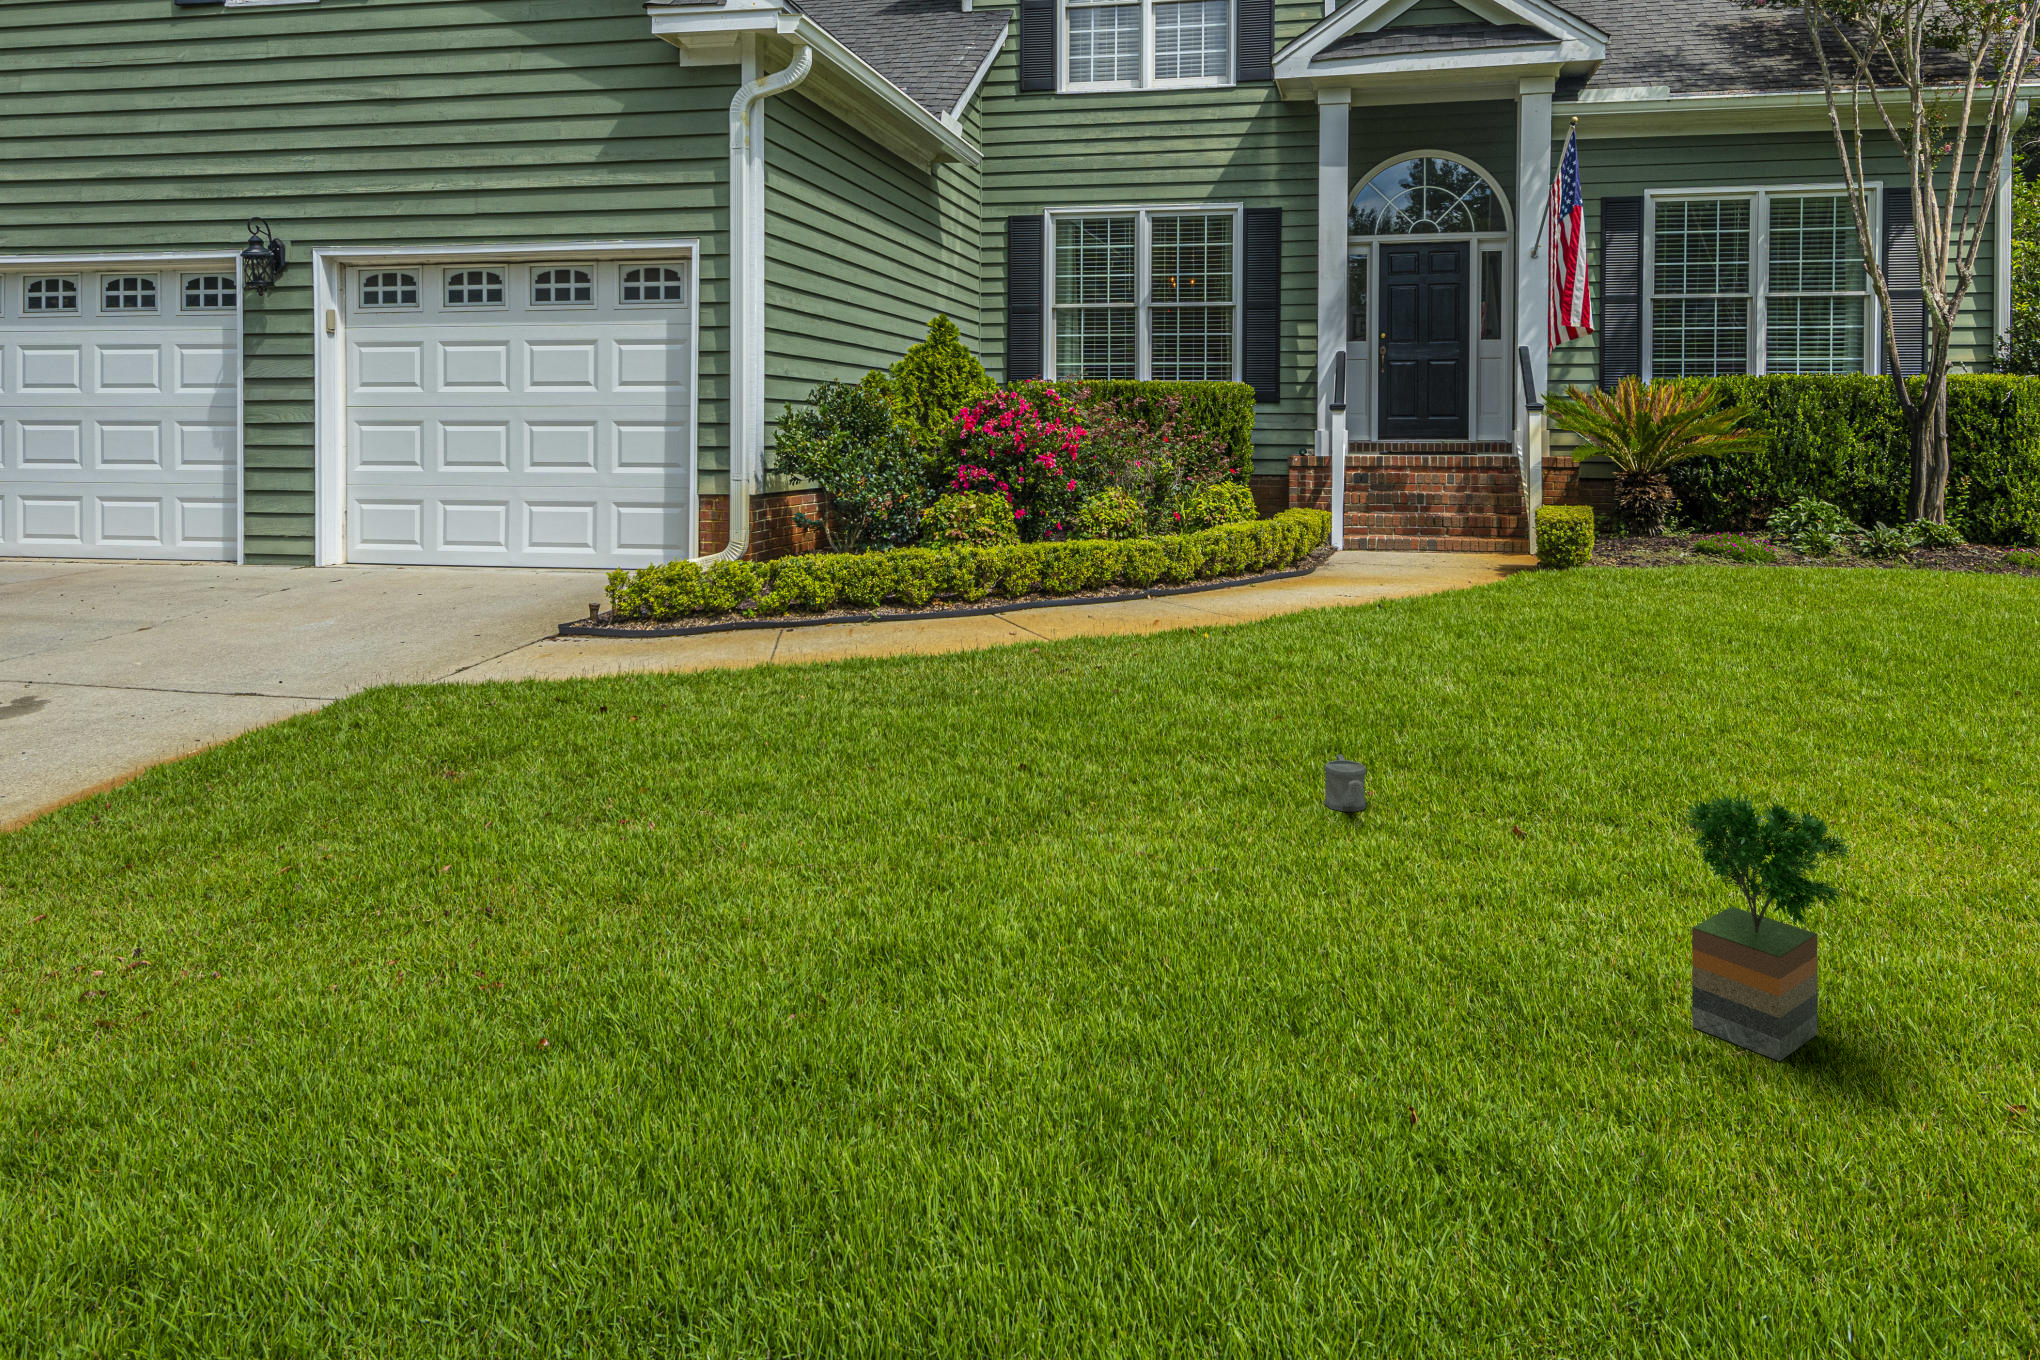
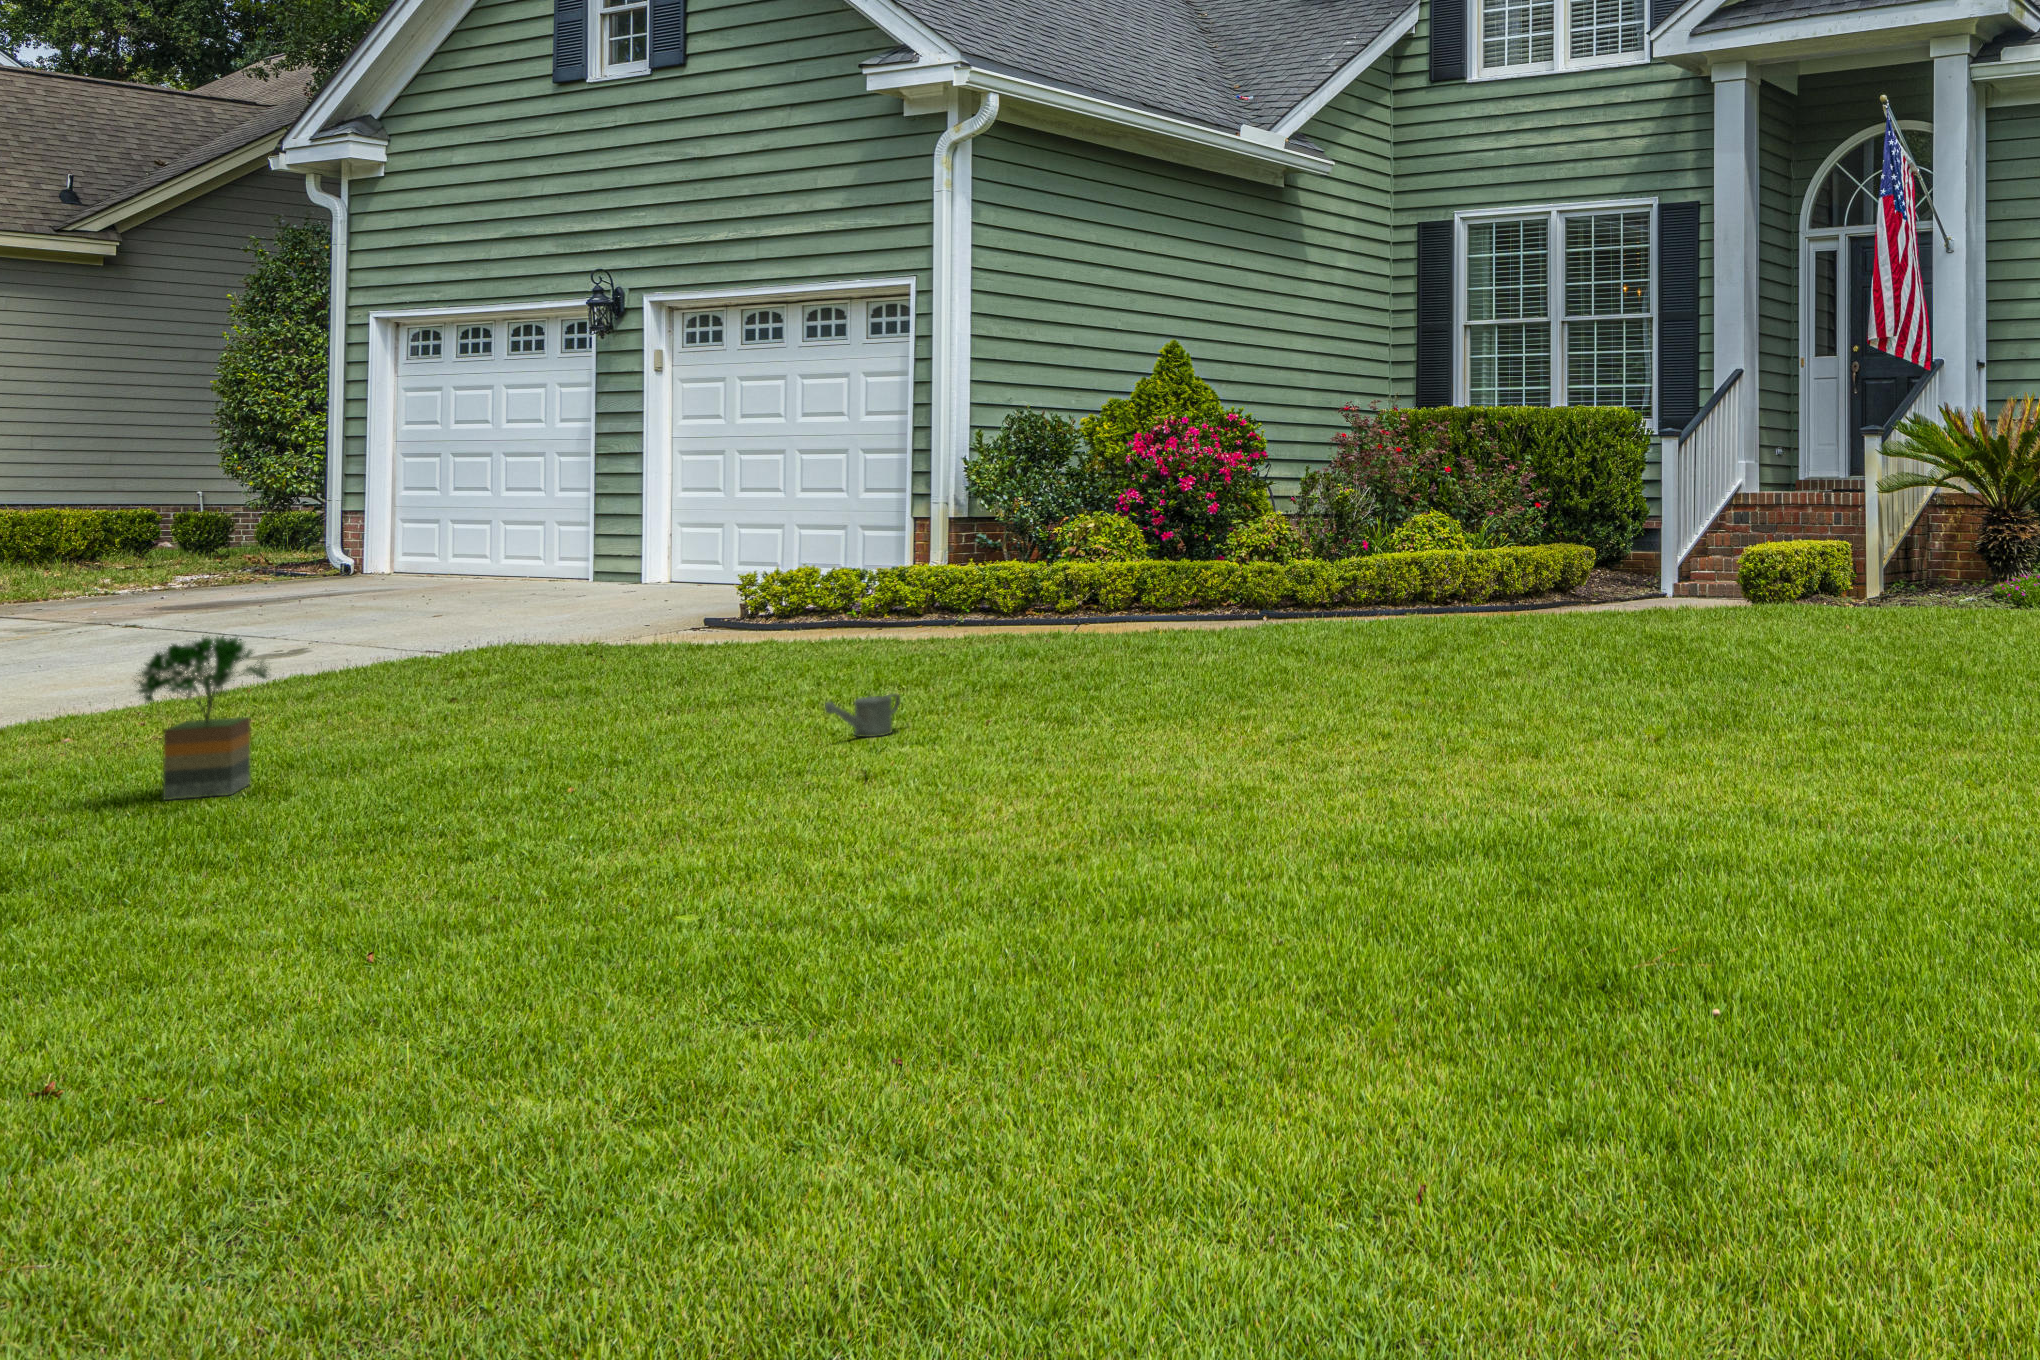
potted tree: present [1684,795,1850,1061] -> present [135,636,268,800]

